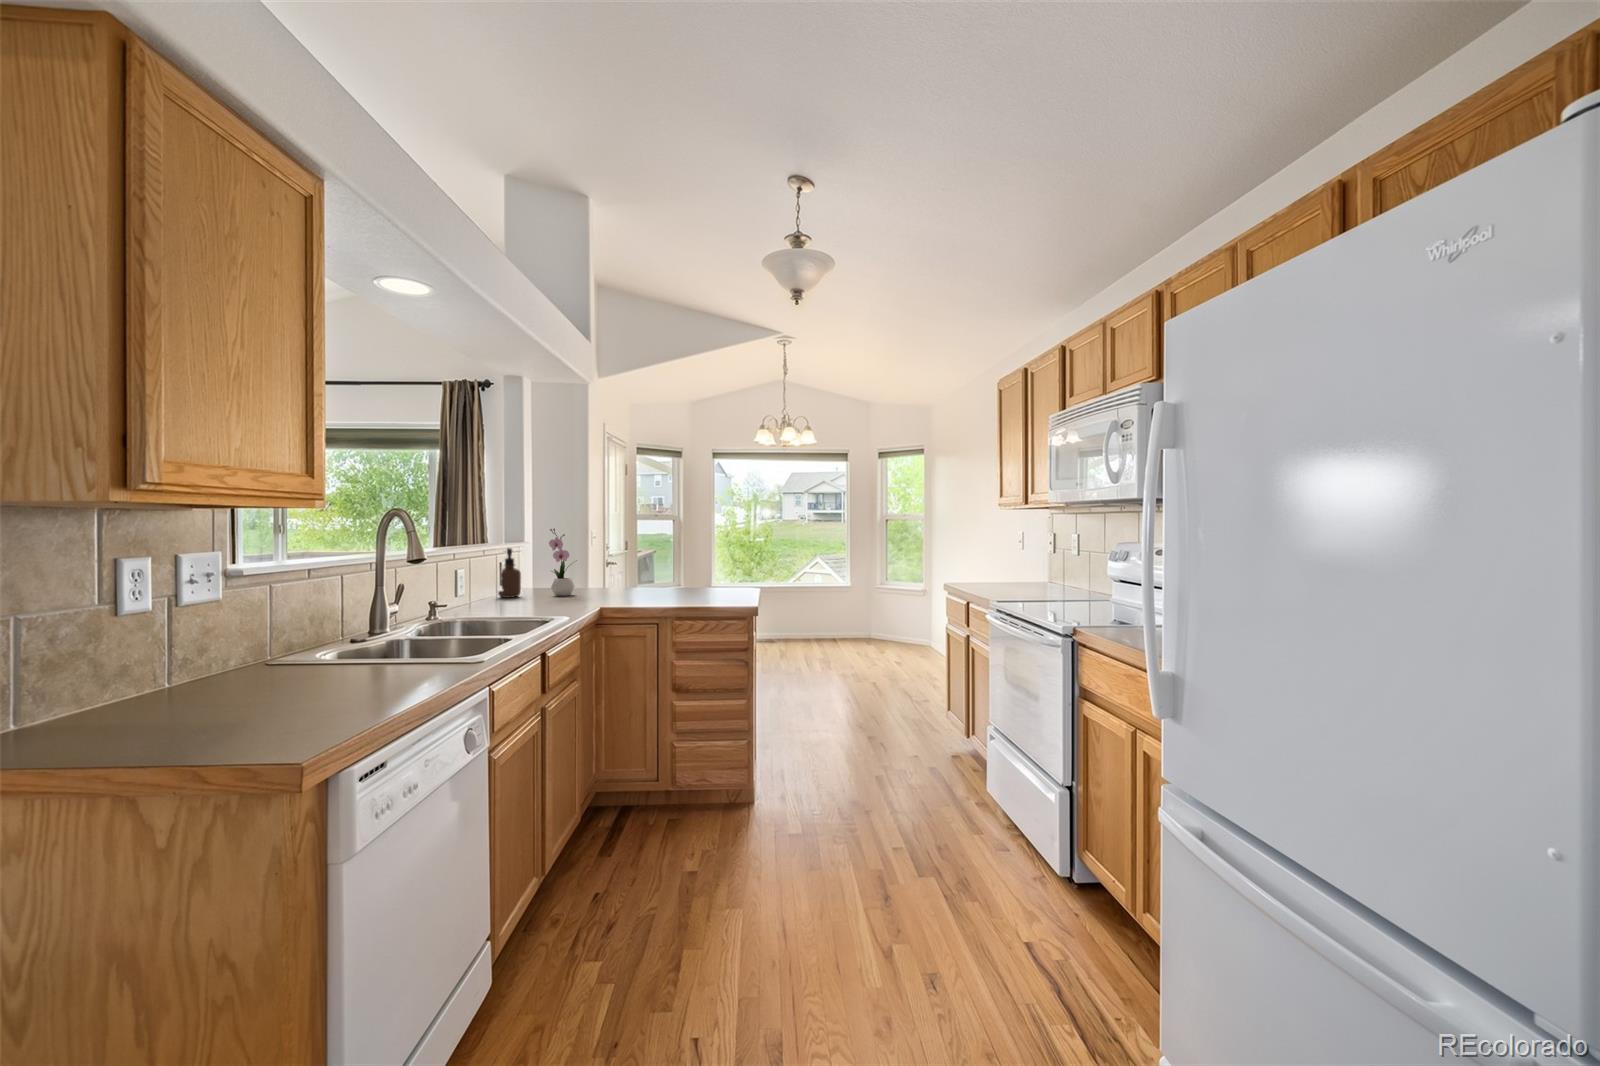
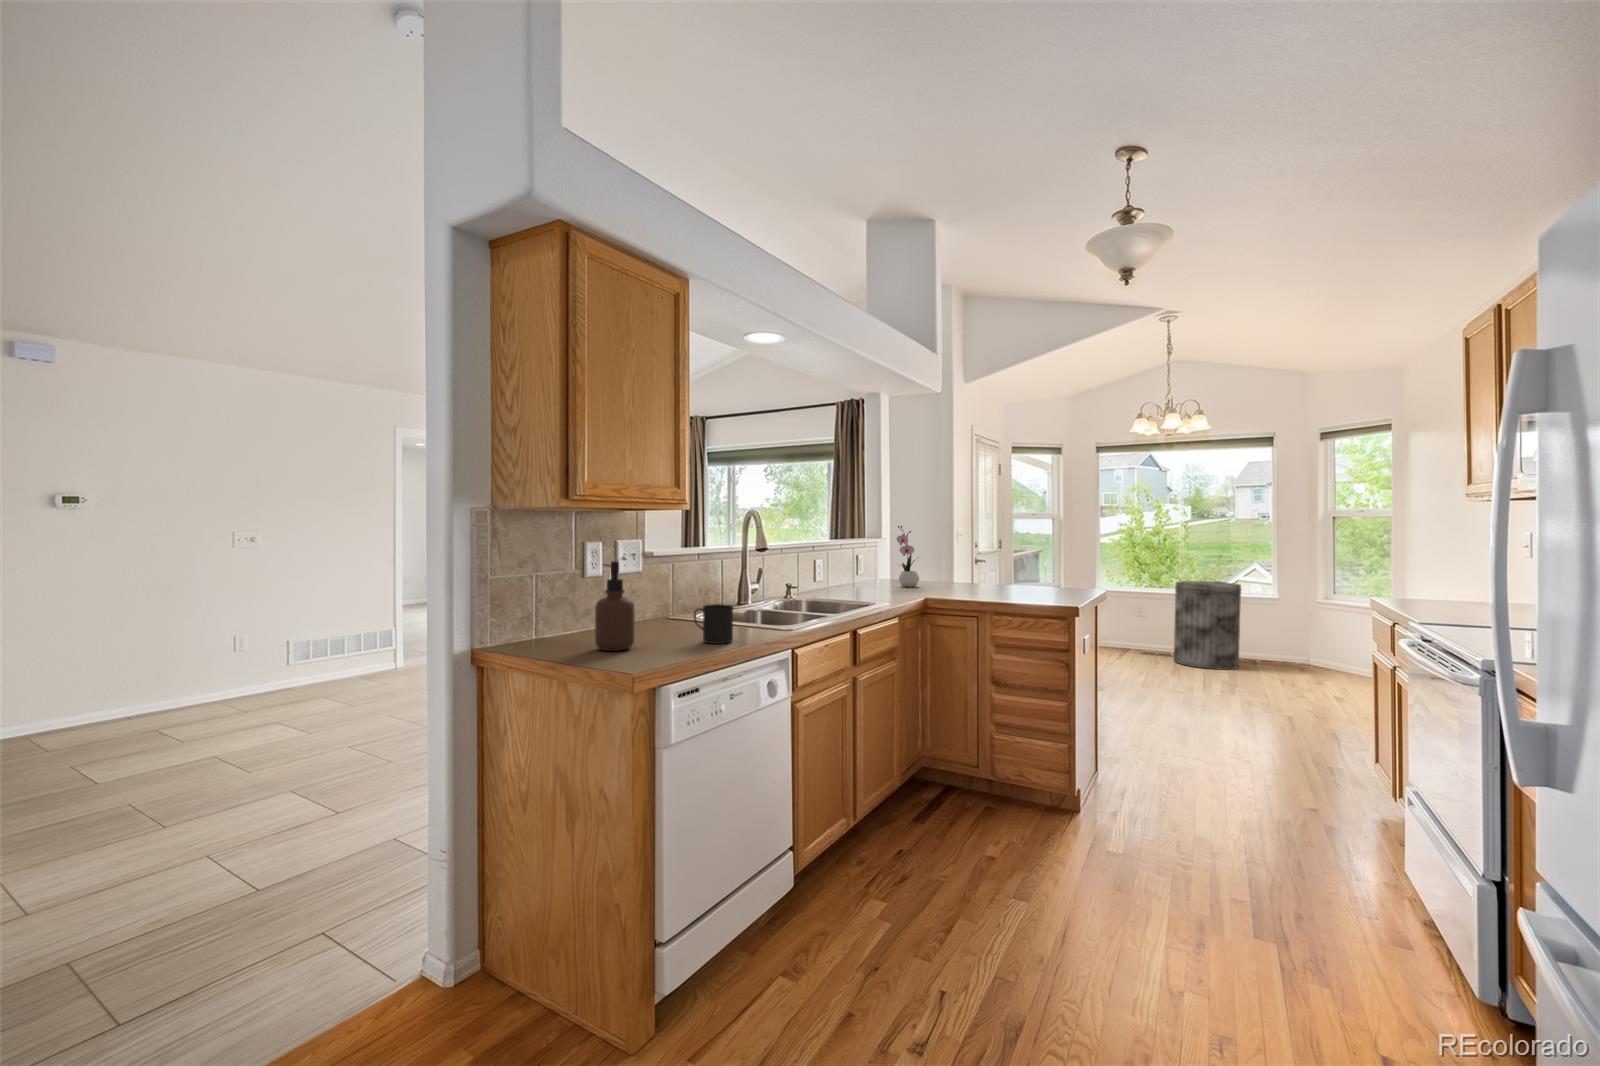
soap dispenser: present [498,548,521,598] -> present [595,561,634,651]
trash can: none [779,572,829,650] -> present [1174,580,1241,670]
mug: none [347,638,410,694] -> present [694,604,733,644]

